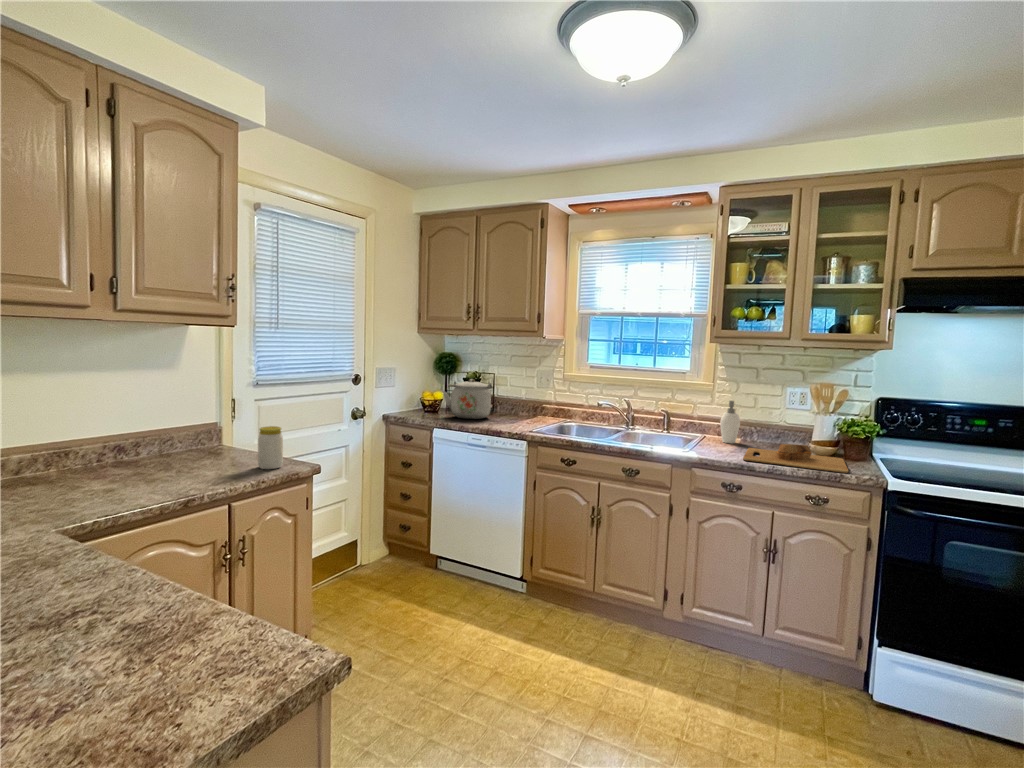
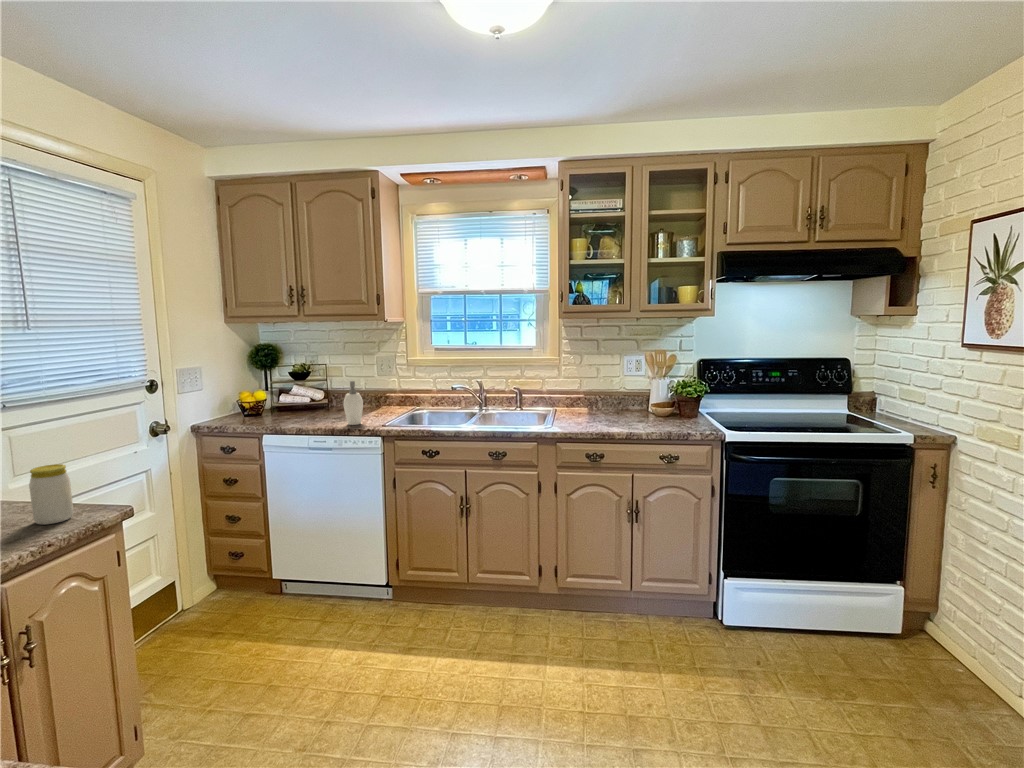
kettle: present [443,379,492,419] -> none [267,372,328,419]
soap dispenser: present [720,401,740,443] -> present [343,381,363,425]
cutting board: present [743,444,848,473] -> none [602,409,693,432]

